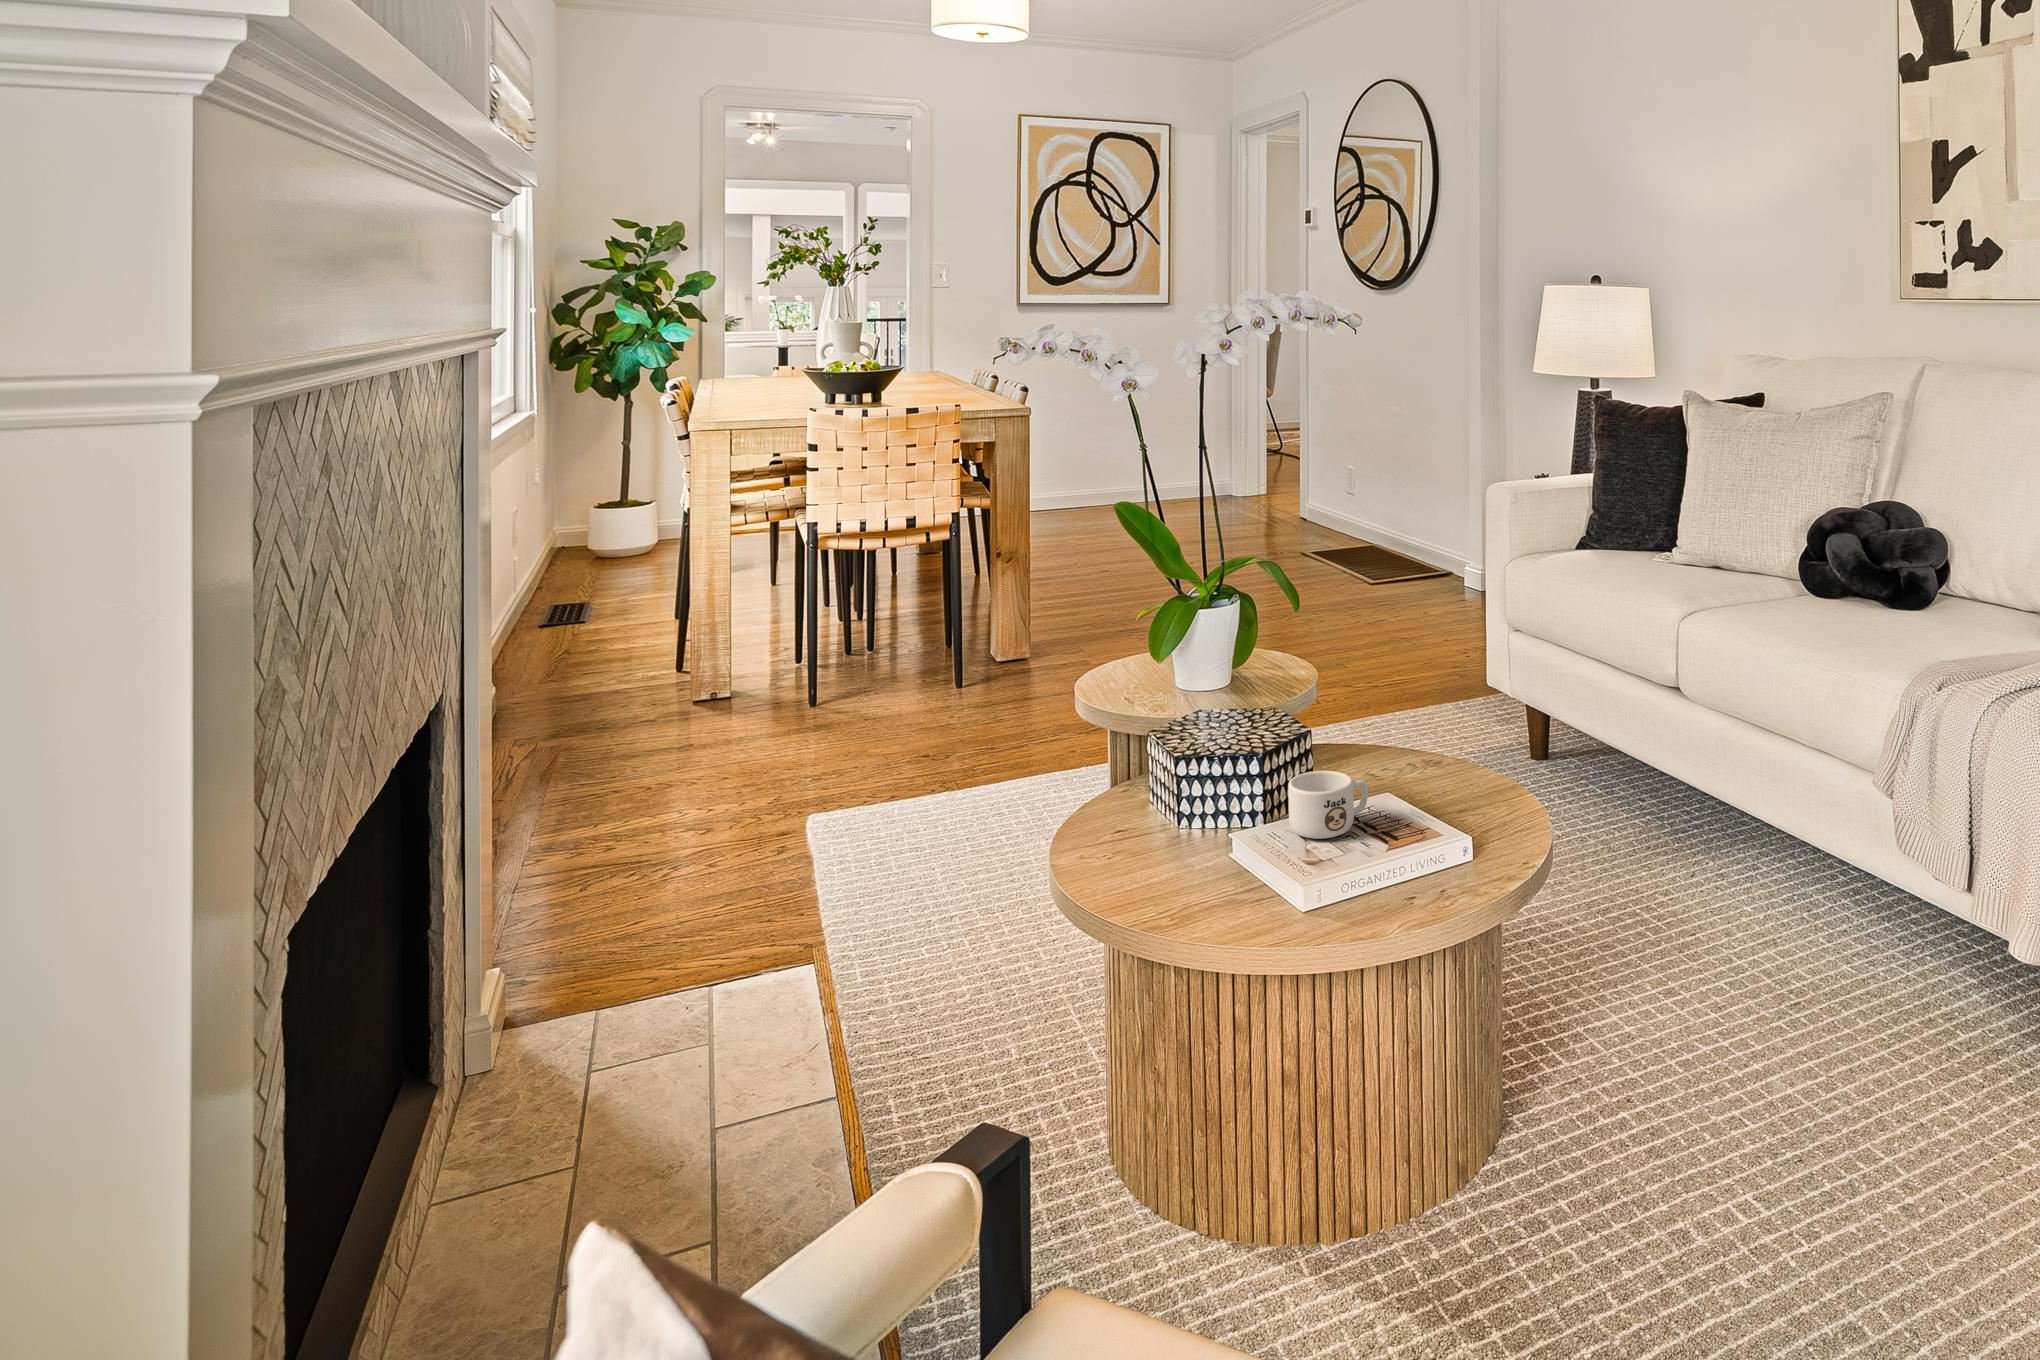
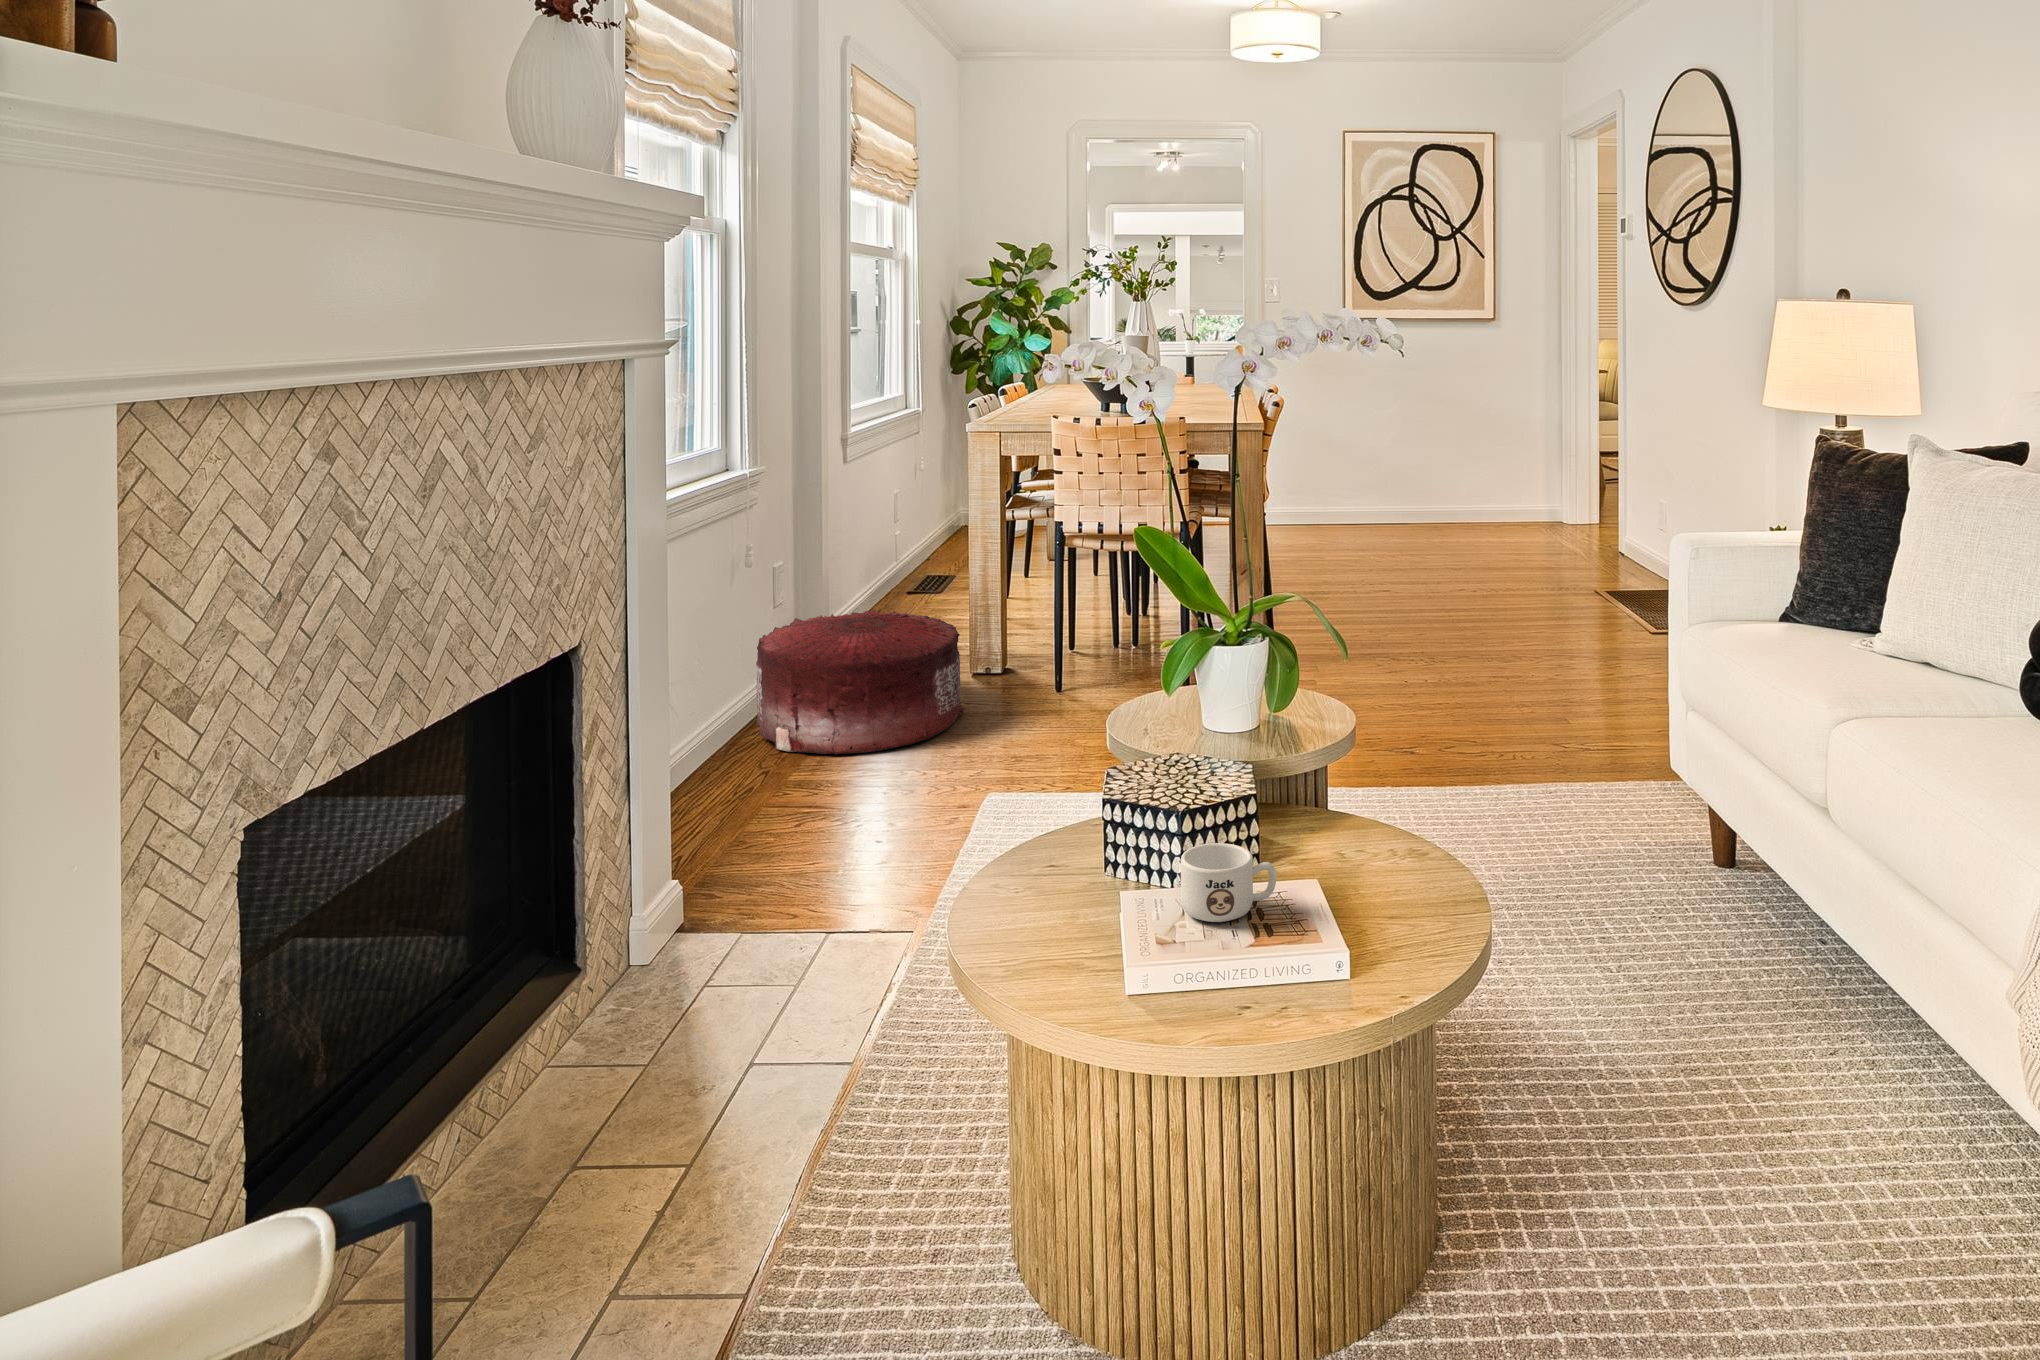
pouf: none [462,643,727,816] -> present [756,609,965,755]

